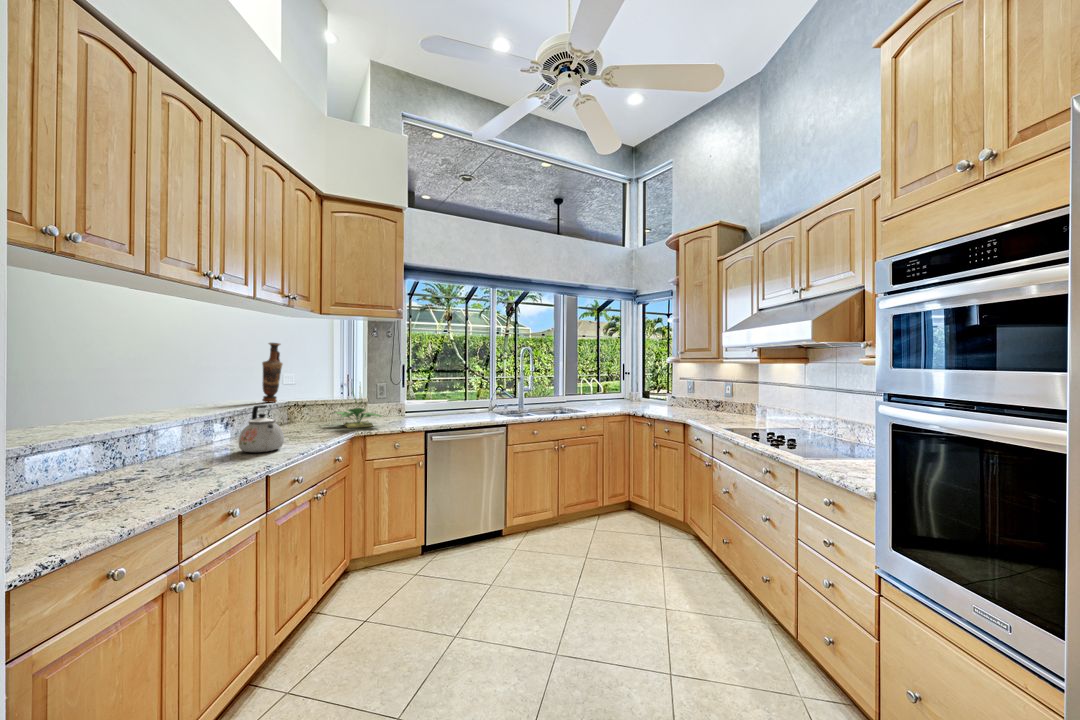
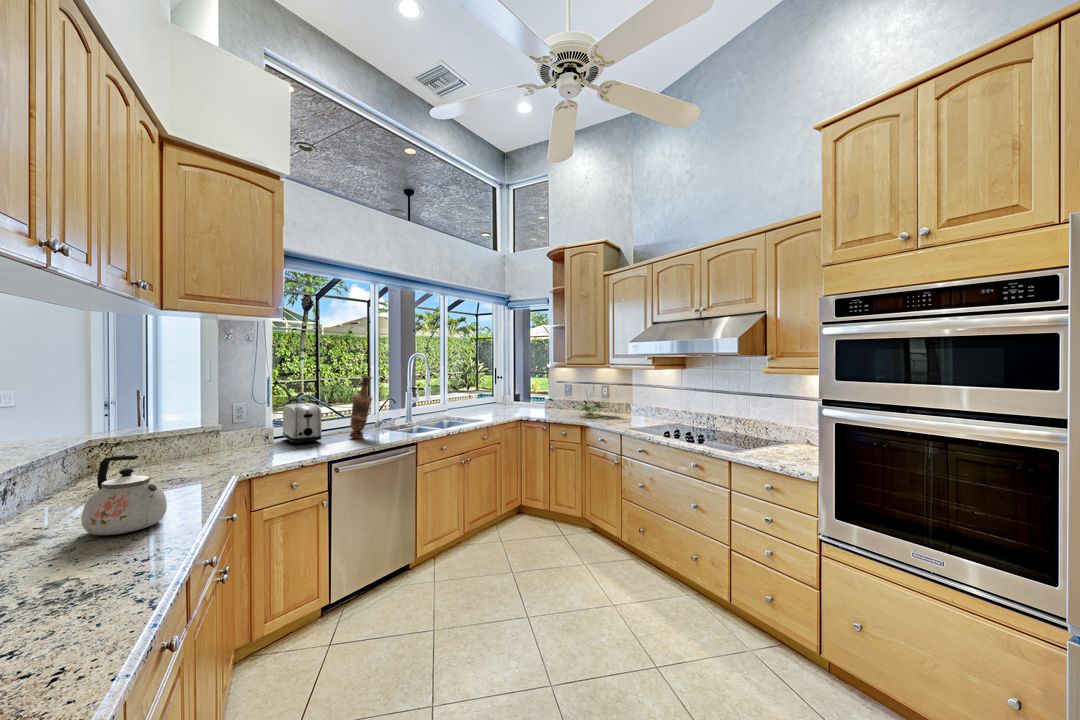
vase: present [262,343,282,403] -> present [349,376,372,439]
toaster: none [414,387,436,418] -> present [283,403,322,445]
potted plant: present [334,391,382,428] -> present [574,403,608,418]

